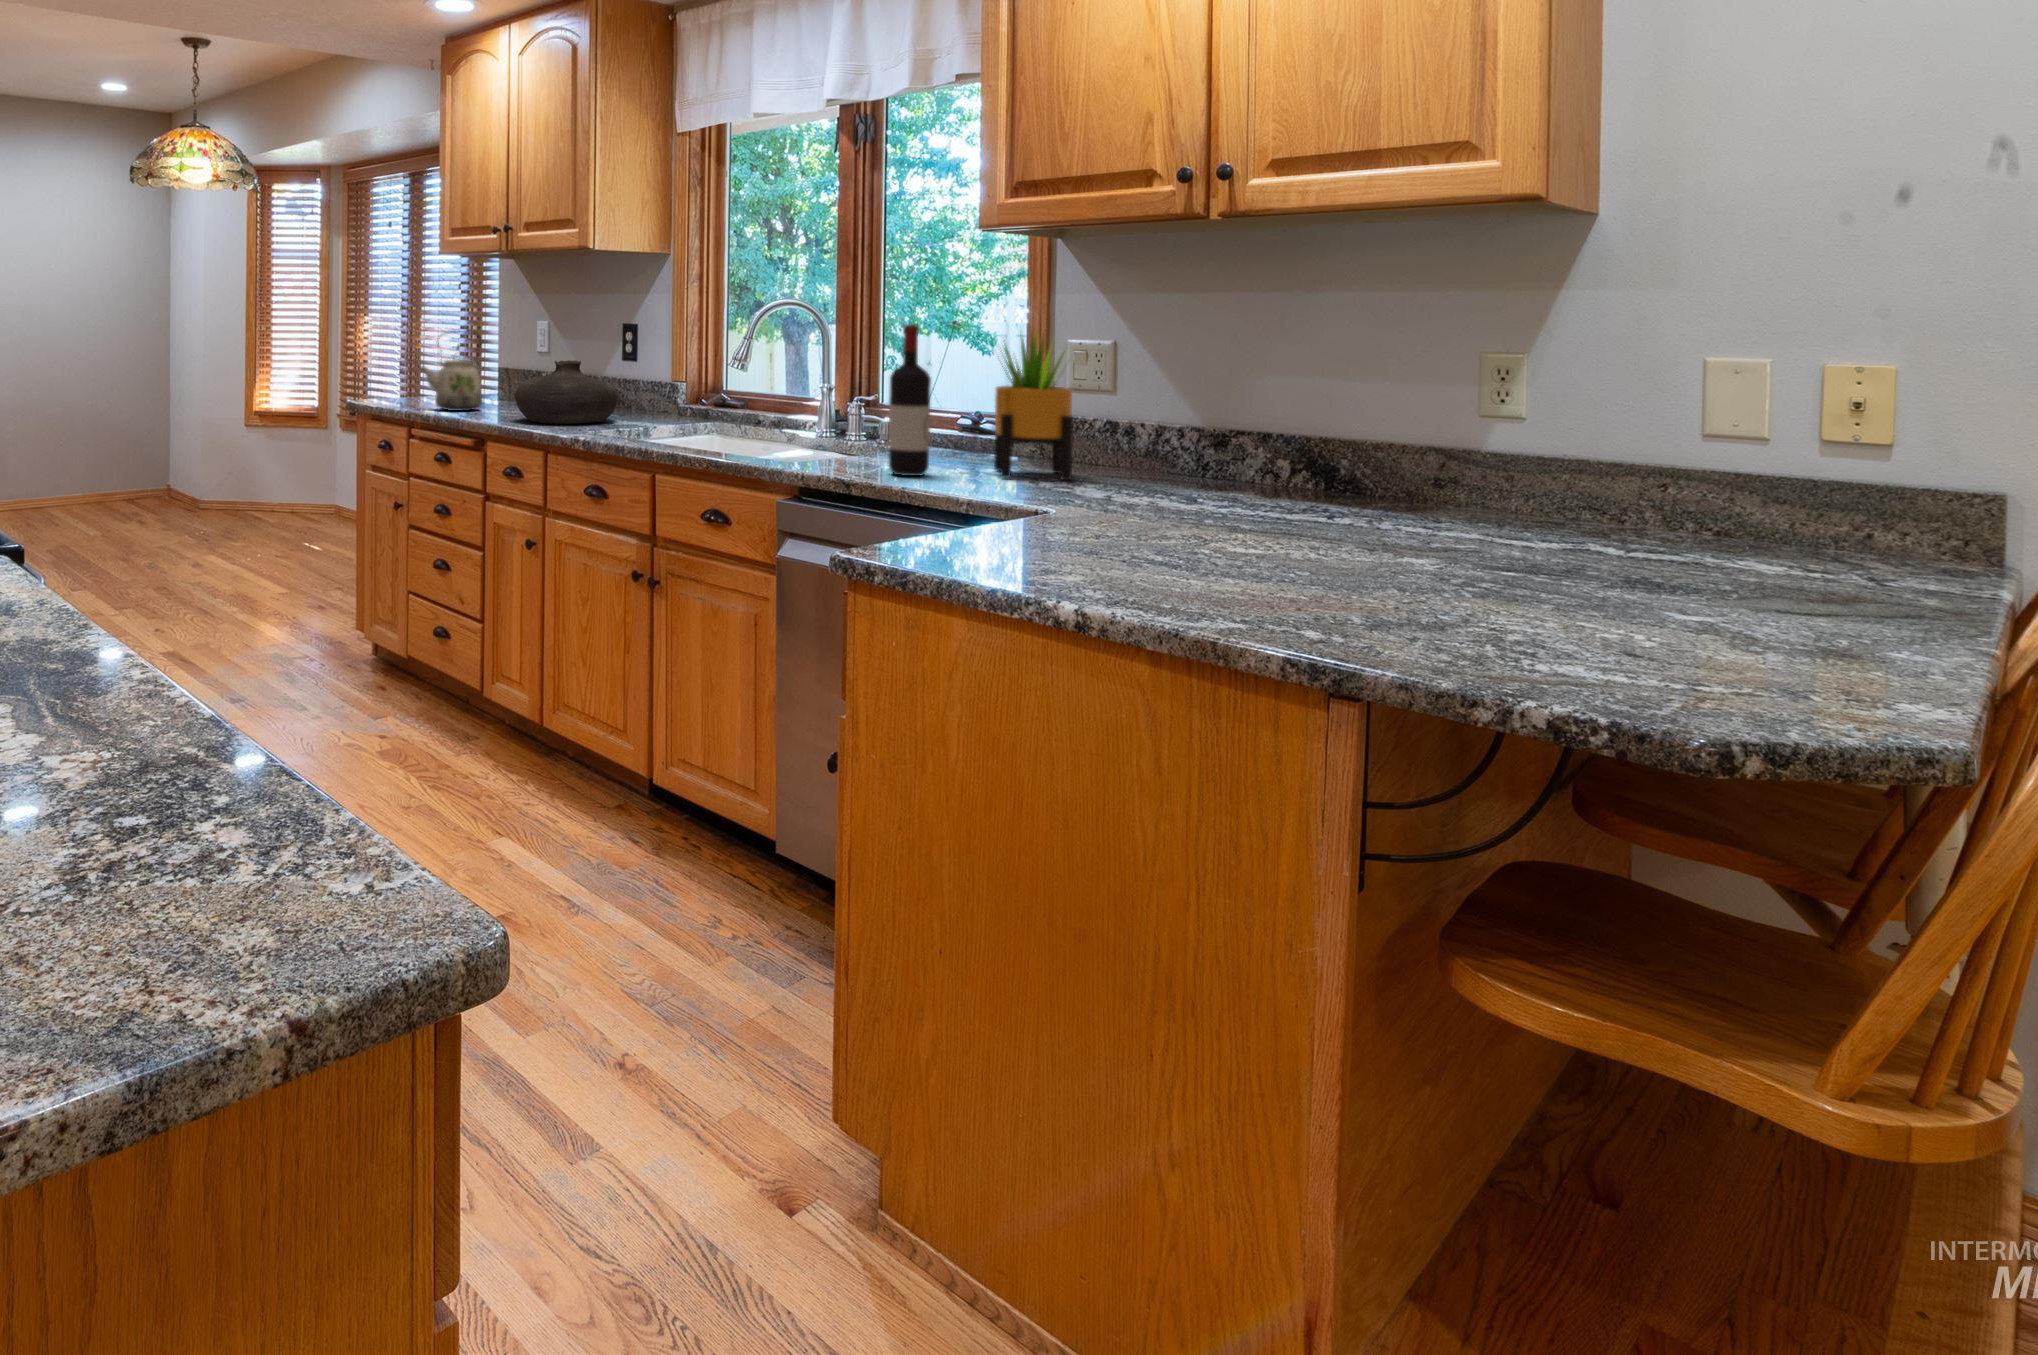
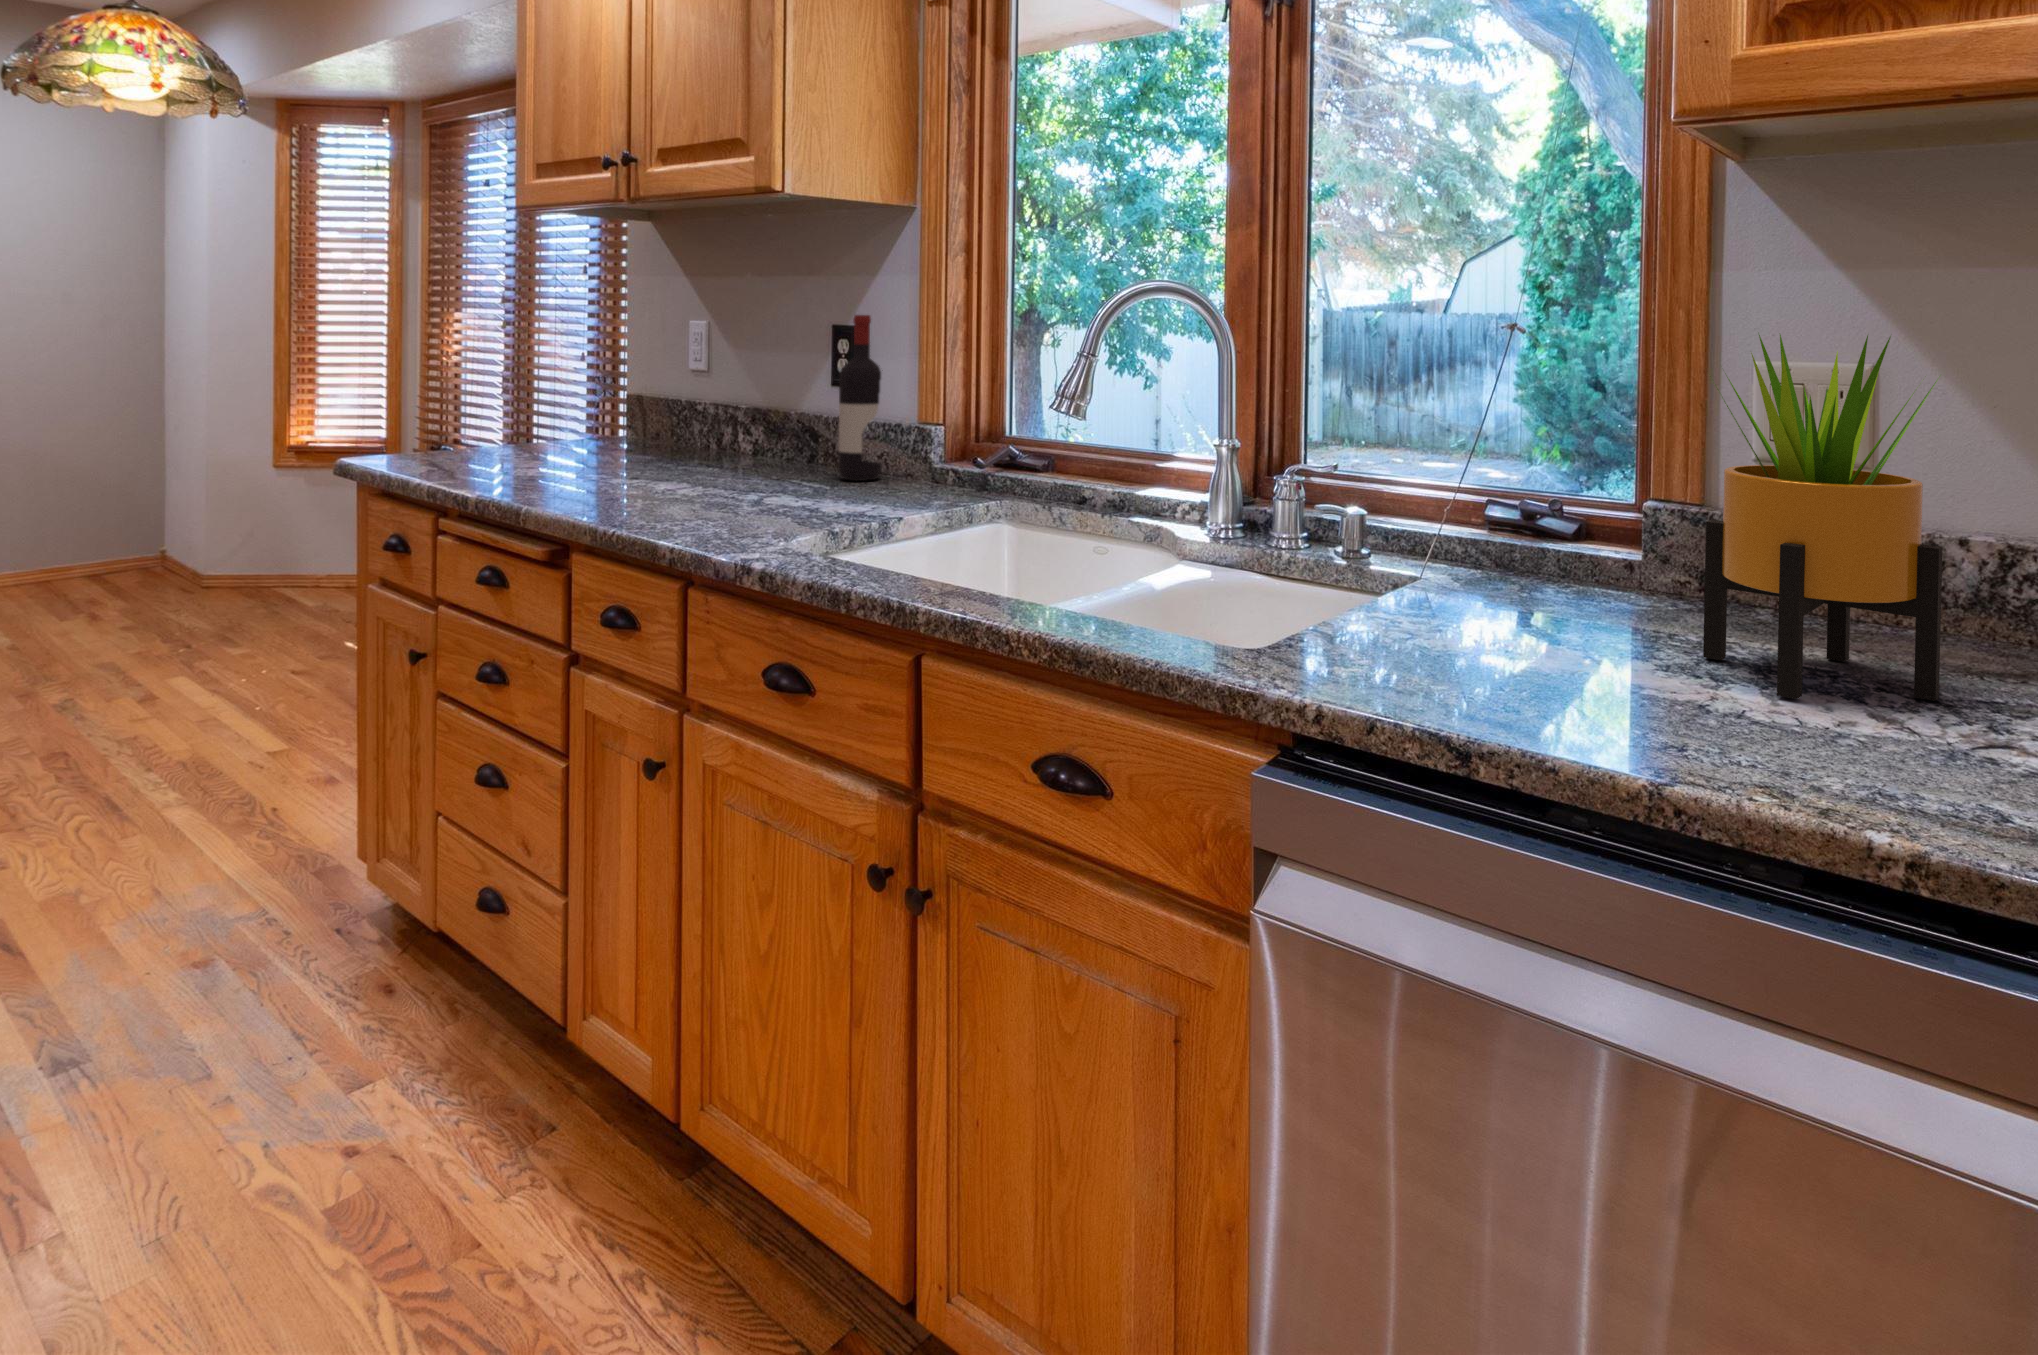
wine bottle: present [889,325,931,476] -> present [838,315,882,481]
kettle: present [419,331,482,411] -> none [463,339,585,478]
vase: present [515,360,618,424] -> none [633,391,827,511]

